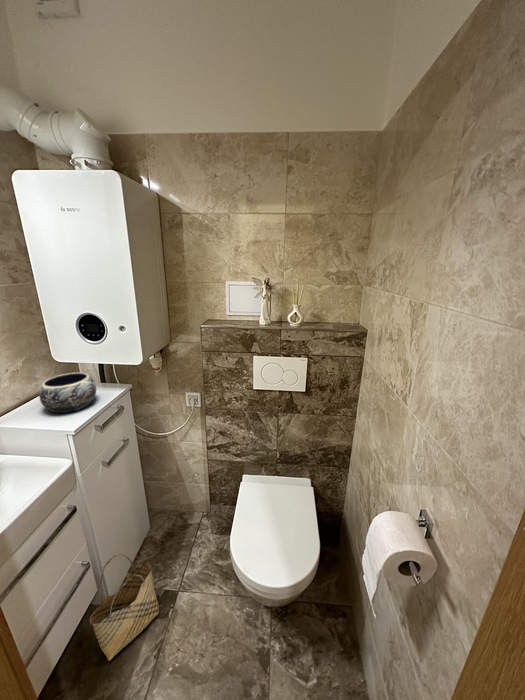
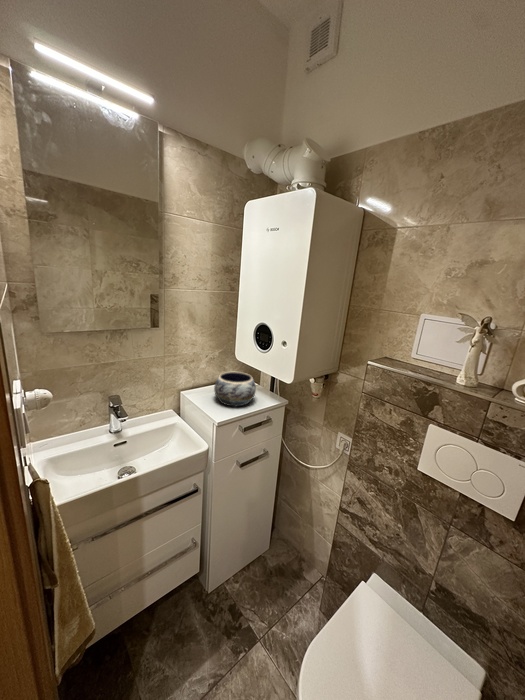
woven basket: present [90,555,159,661] -> none [180,553,242,645]

